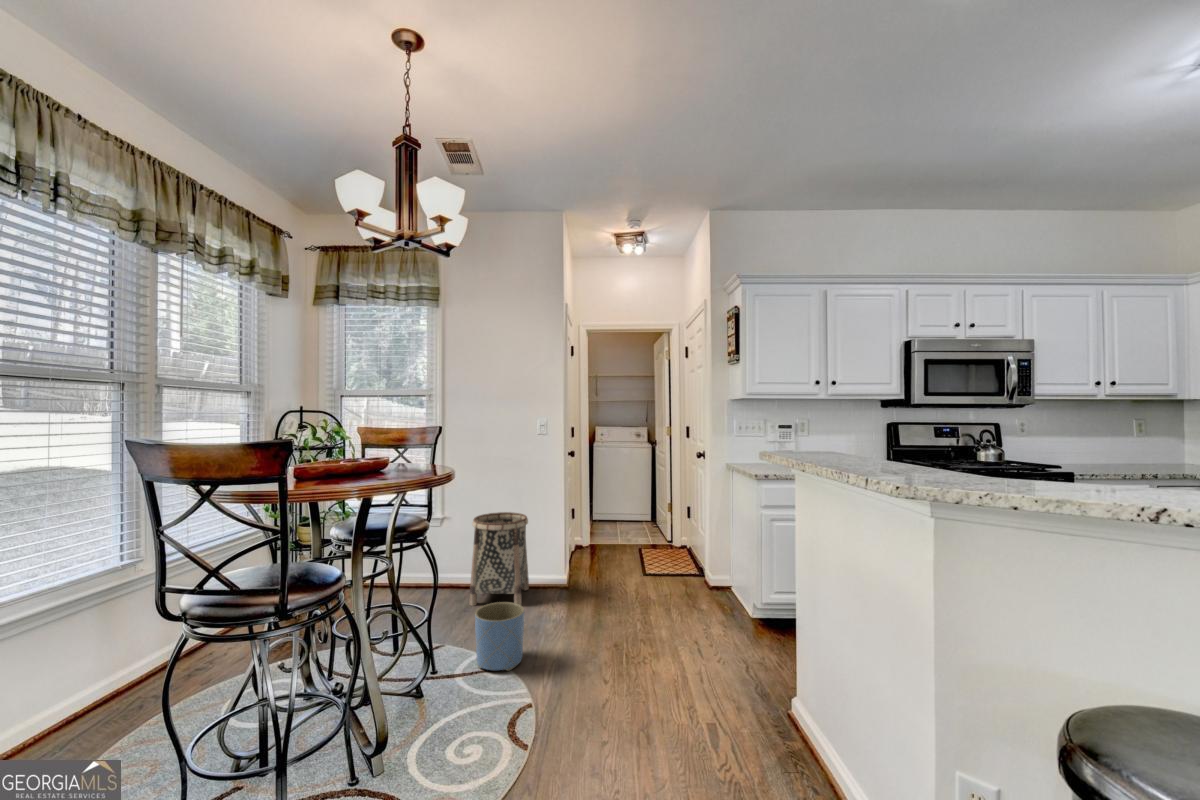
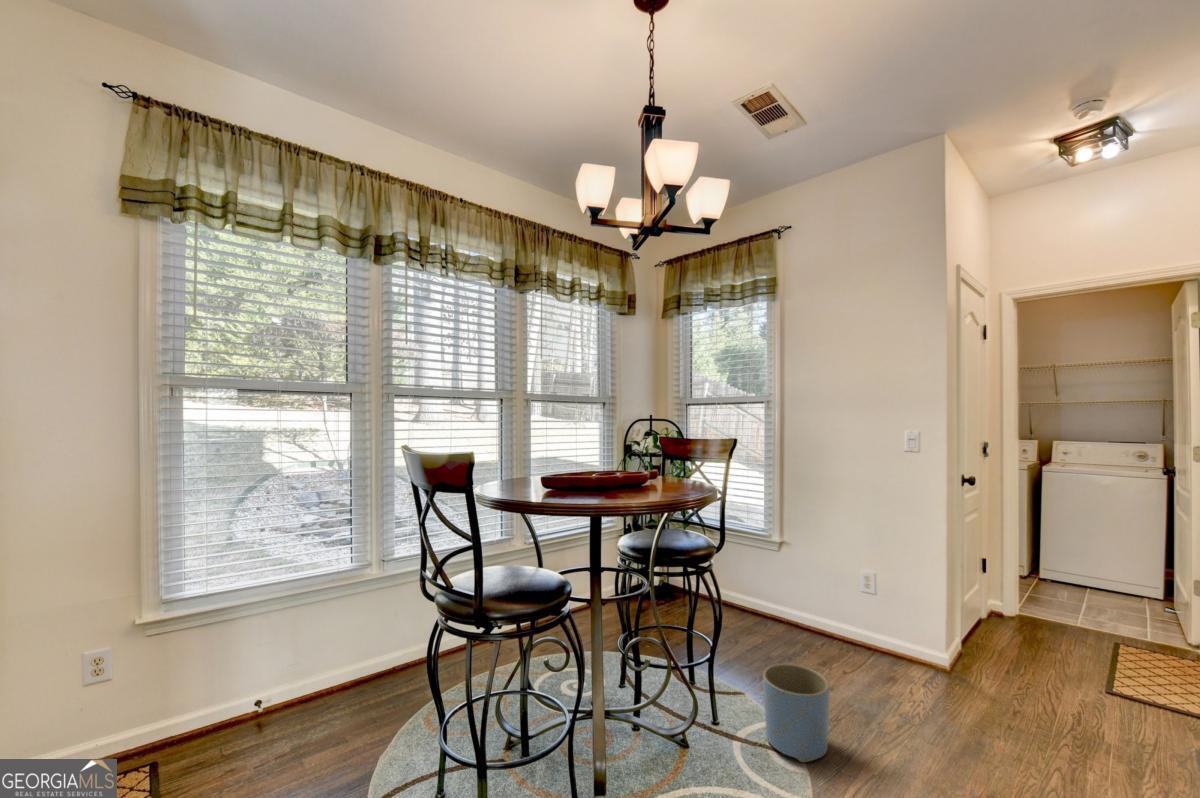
basket: present [469,512,529,606] -> none [795,545,883,676]

